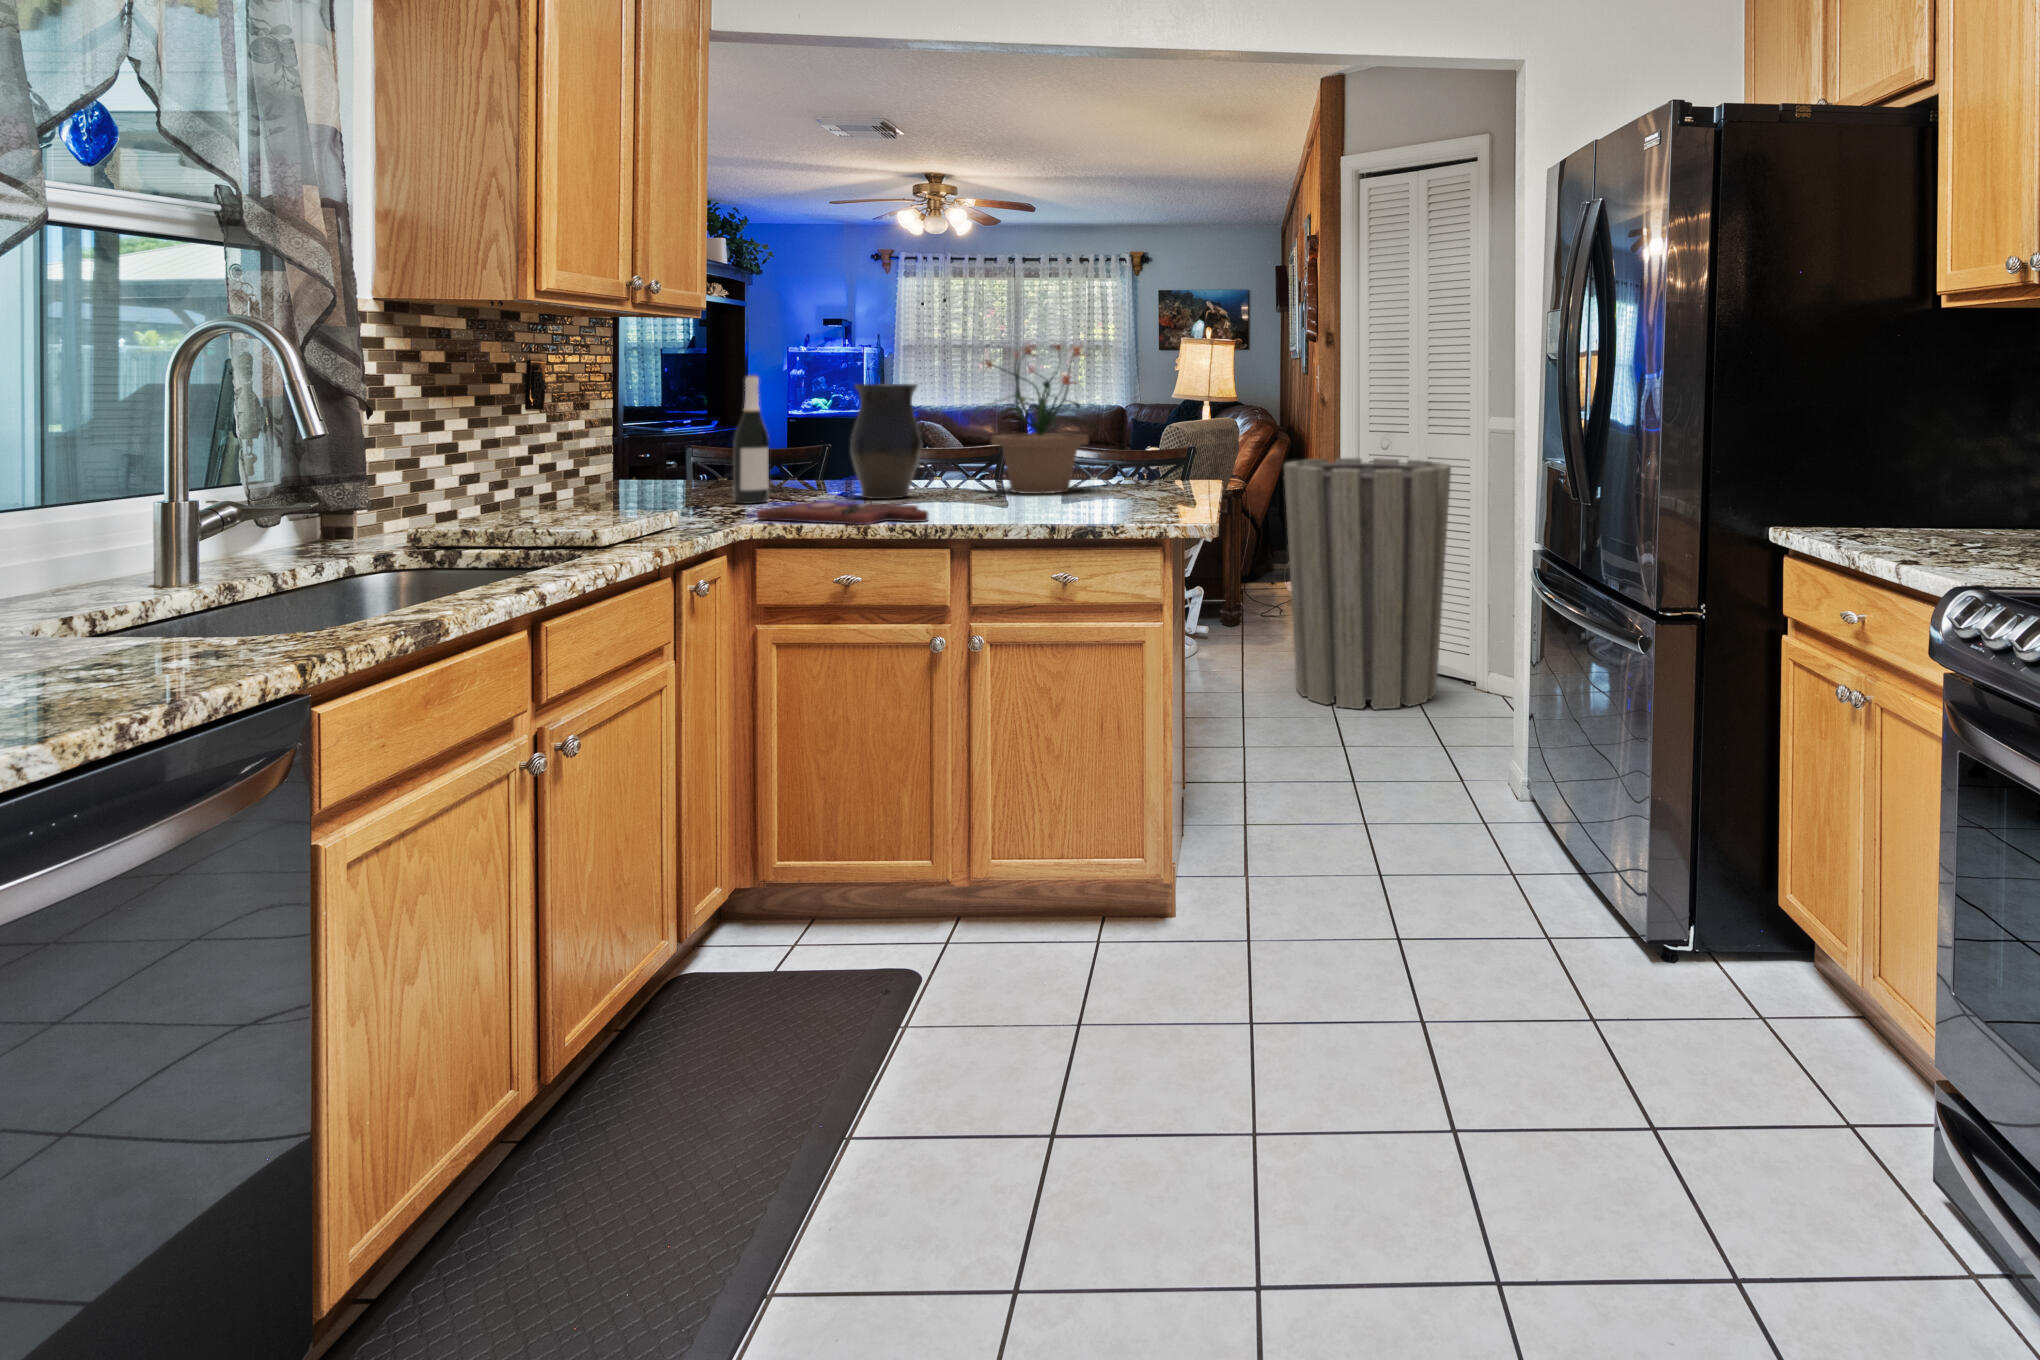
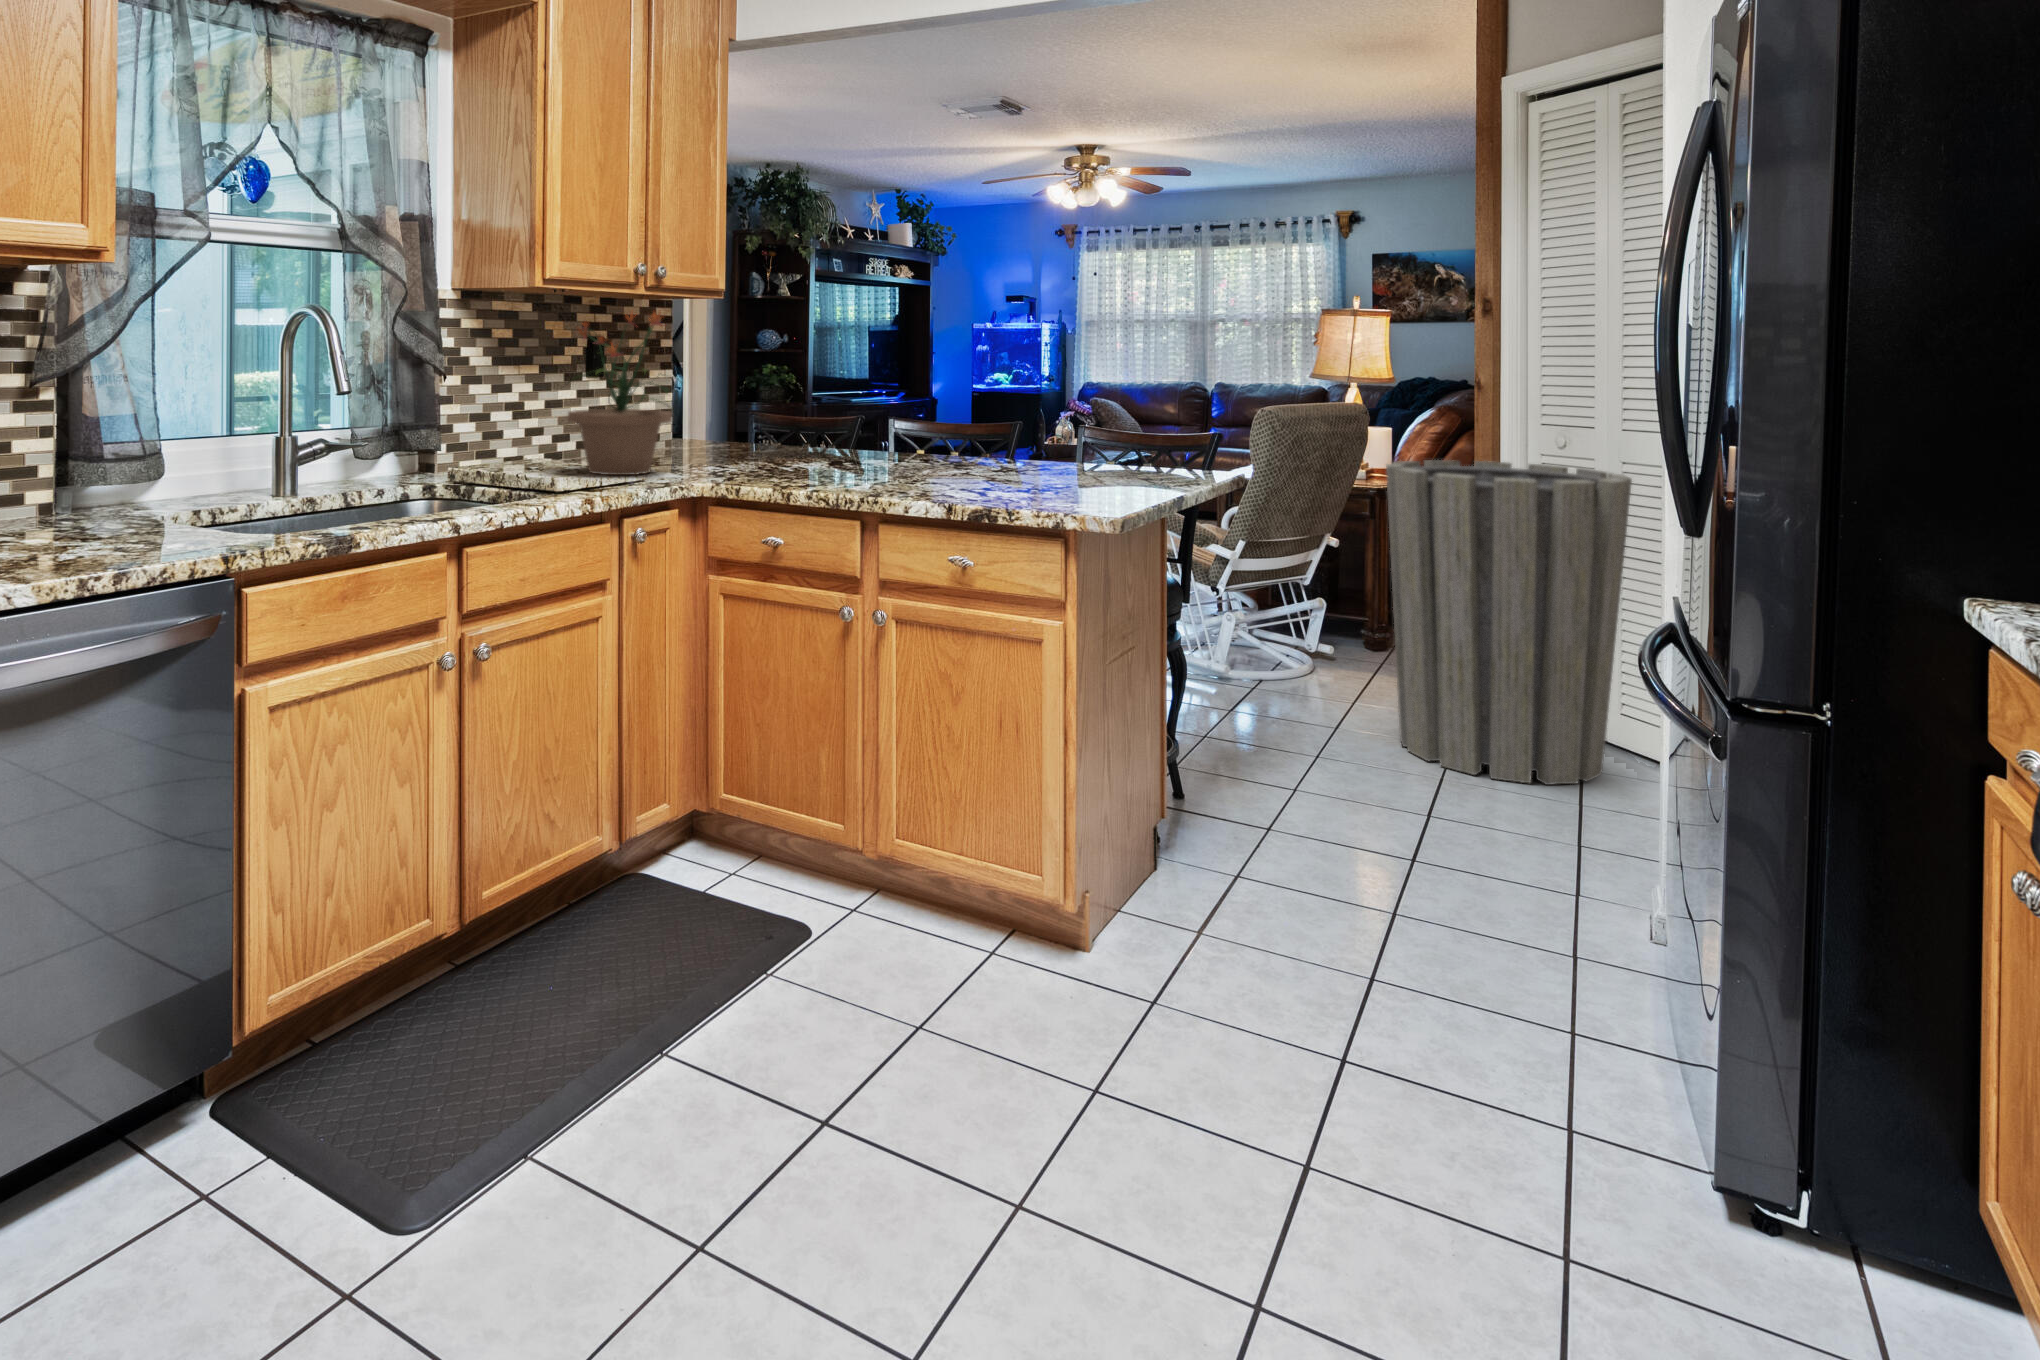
potted plant: present [985,345,1099,494] -> present [568,312,674,475]
wine bottle: present [733,375,769,504] -> none [736,351,766,468]
vase: present [850,384,922,499] -> none [838,360,904,472]
cutting board: present [757,500,929,525] -> none [716,469,853,495]

